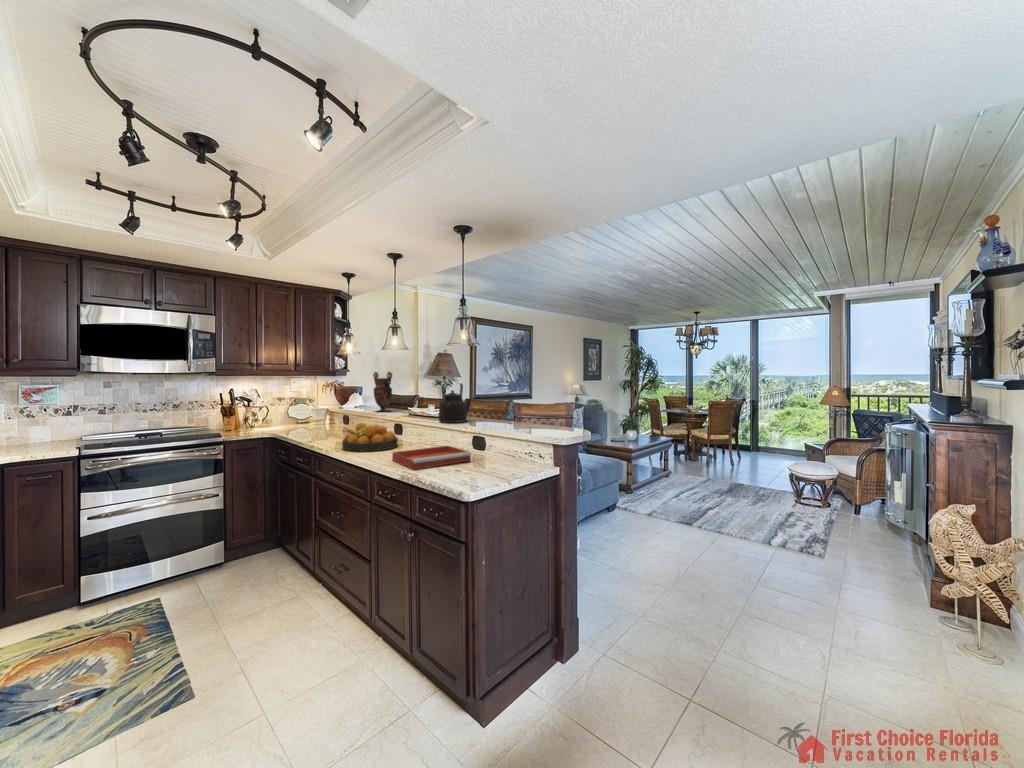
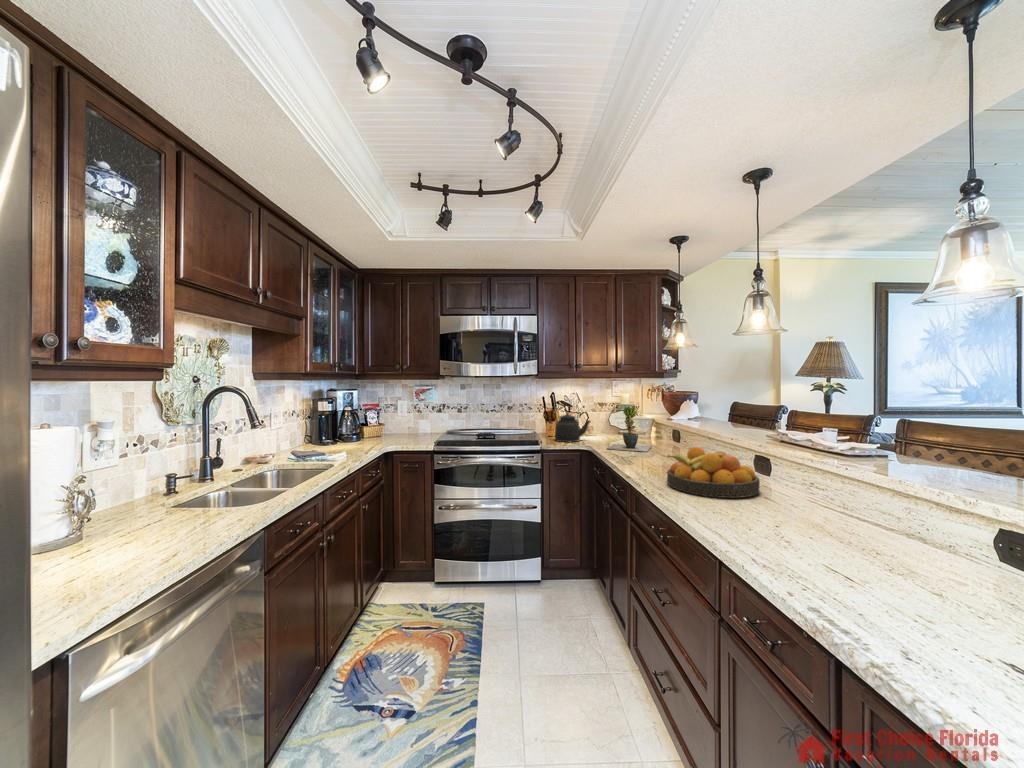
vase: present [373,372,392,412] -> none [713,369,744,429]
kettle: present [439,384,471,423] -> present [555,408,590,442]
potted plant: none [290,398,328,435] -> present [607,406,651,452]
tray: present [392,446,471,470] -> none [757,515,984,581]

